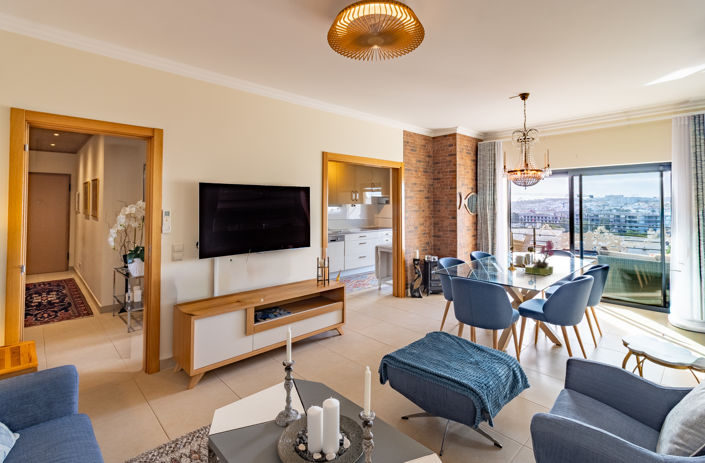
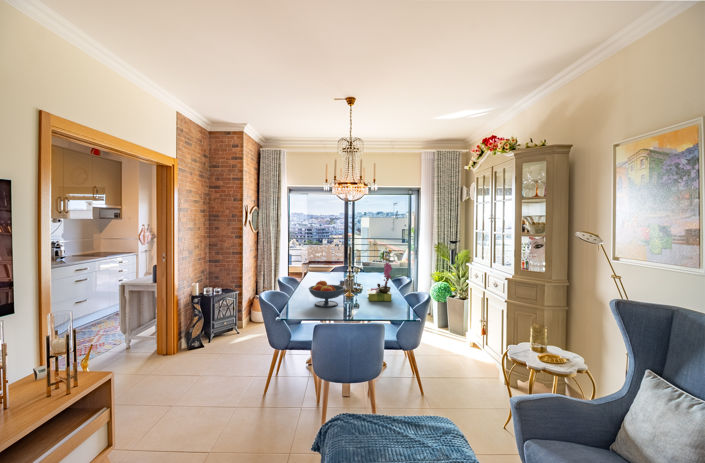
fruit bowl: none [469,251,499,272] -> present [309,281,344,307]

